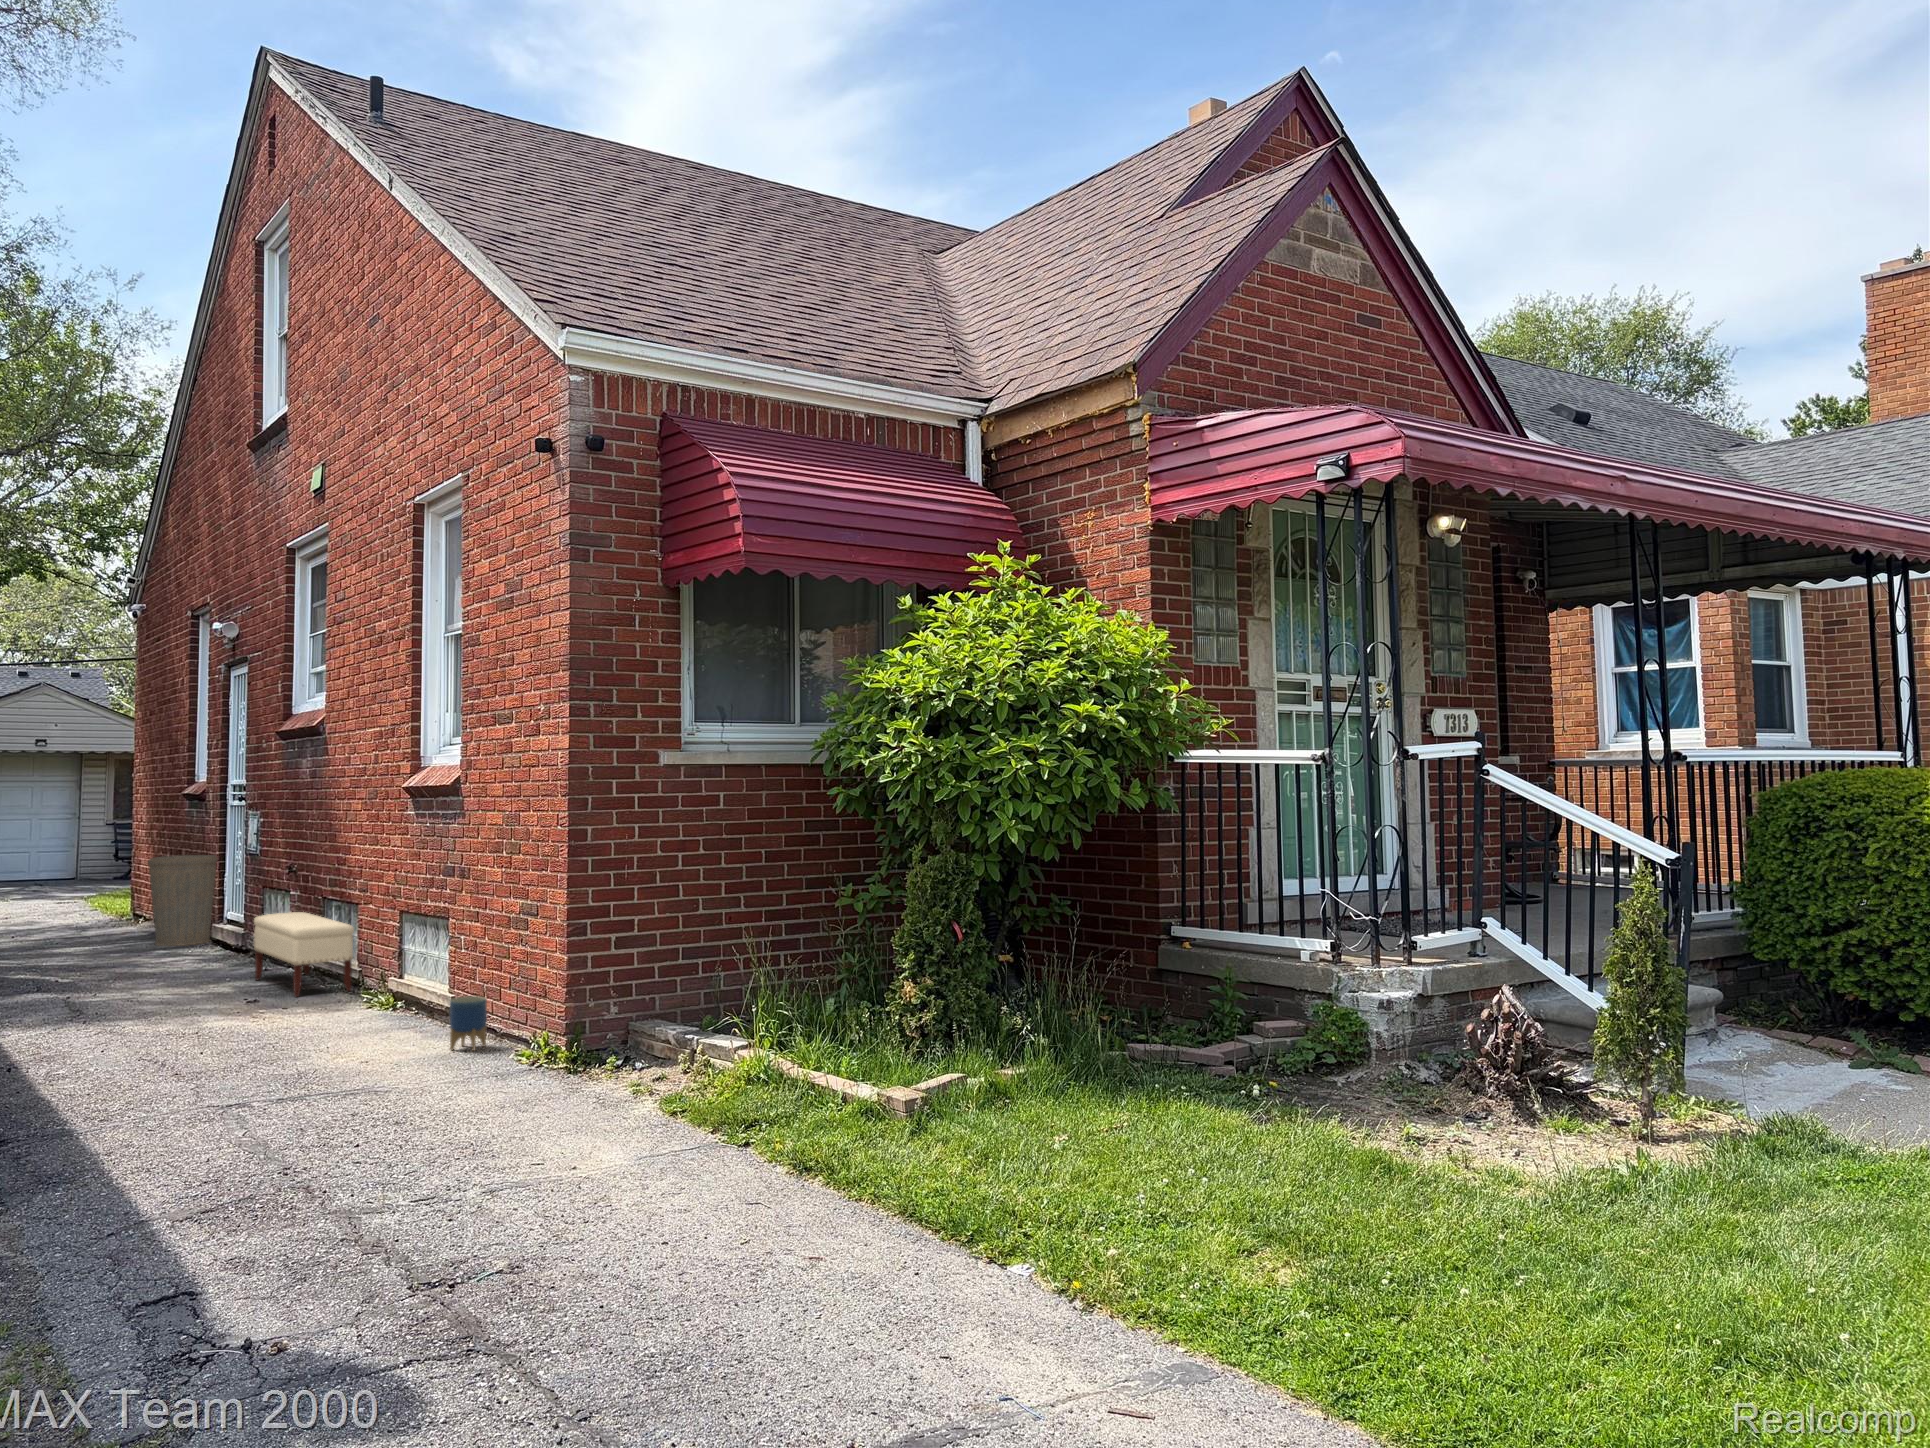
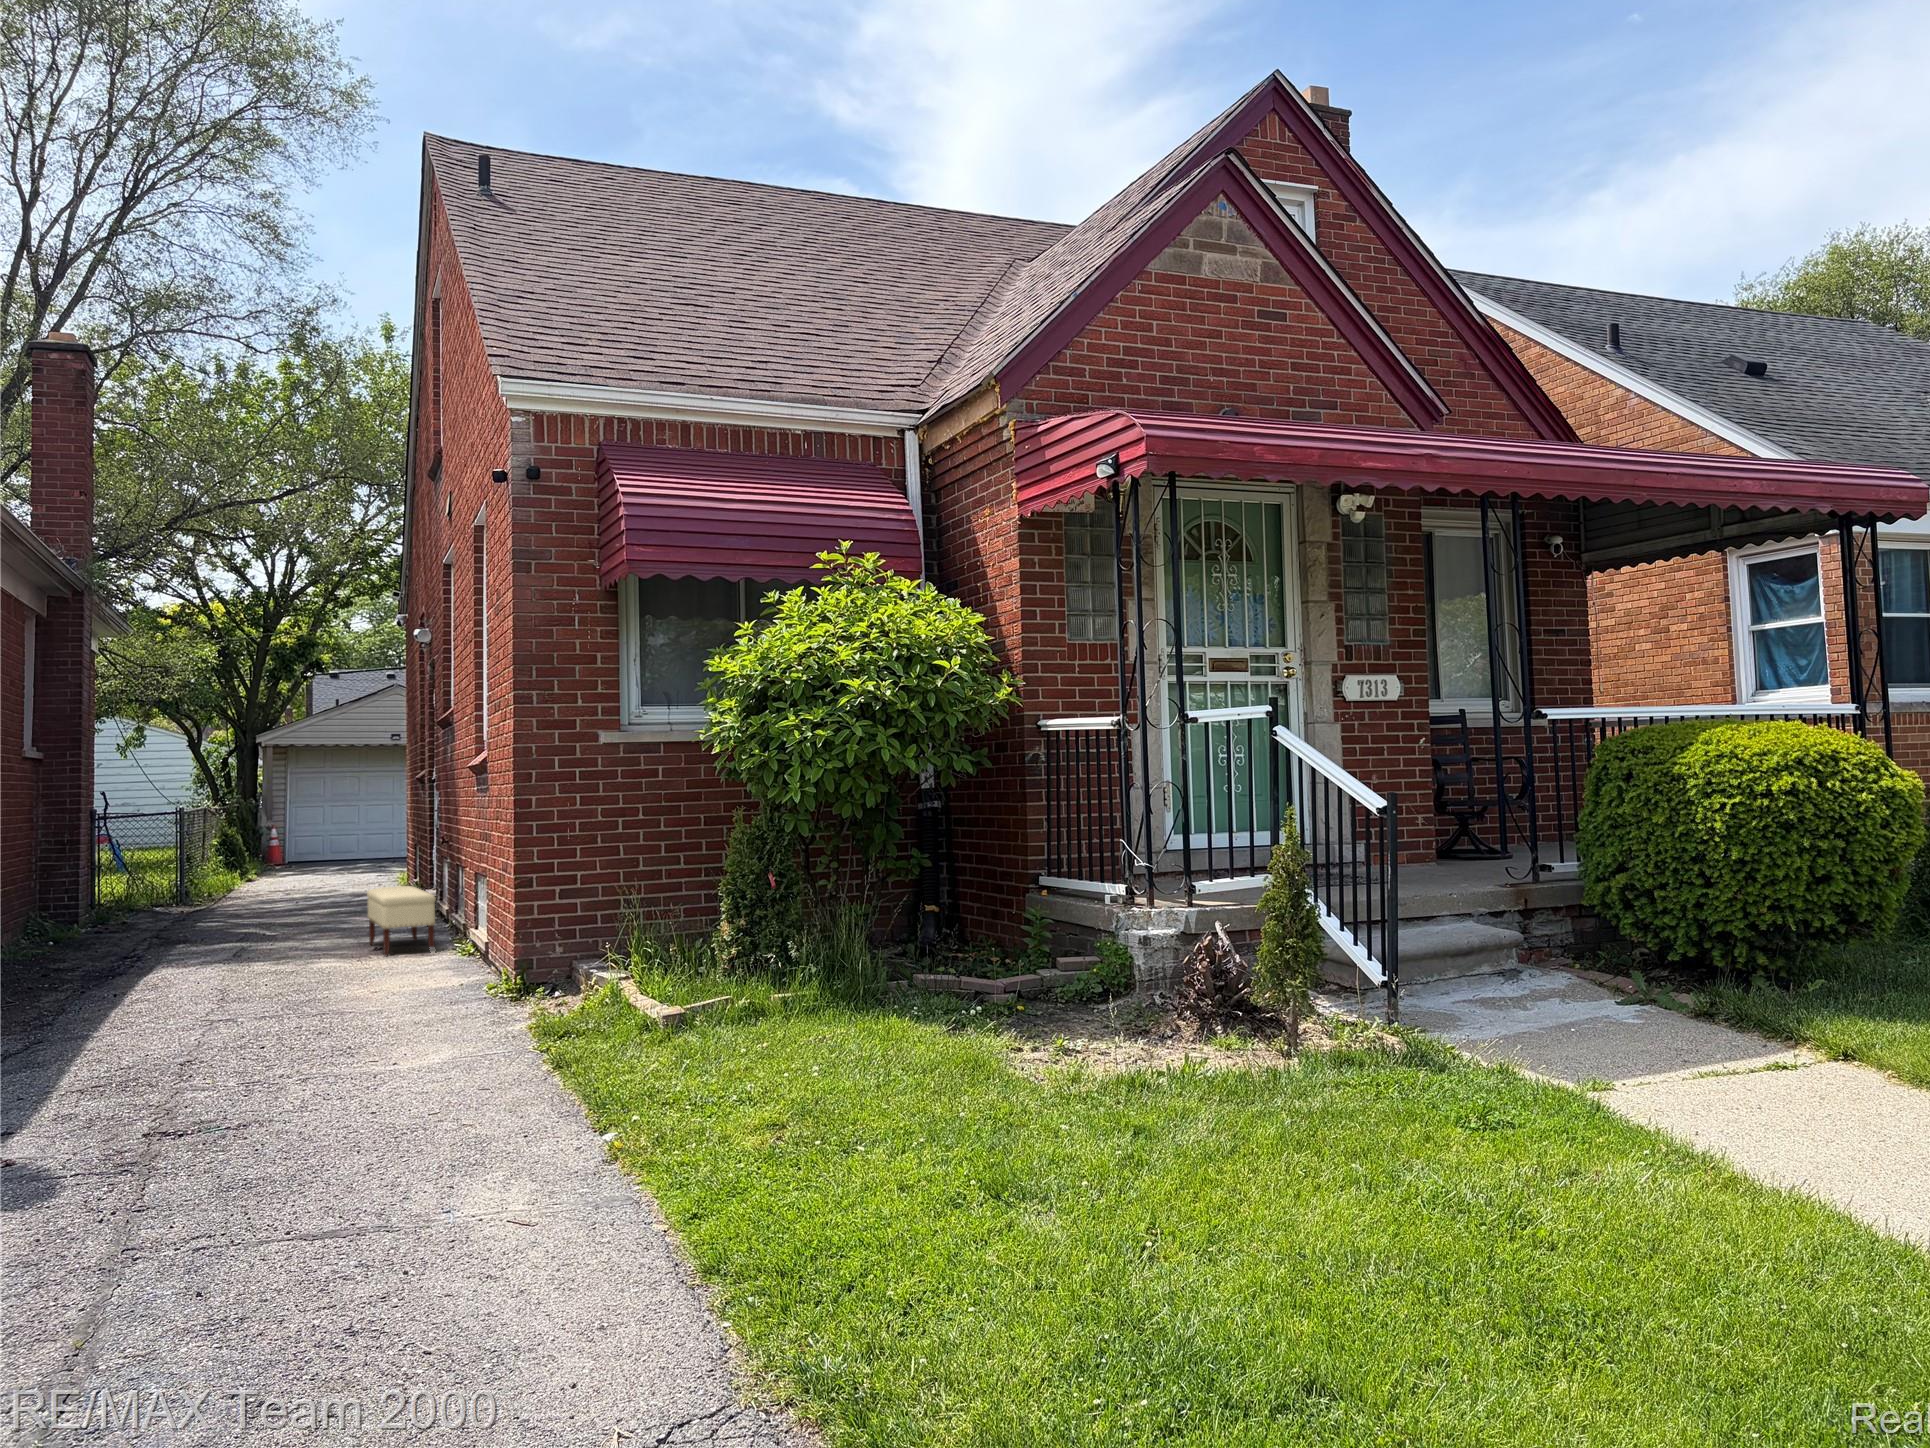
trash can: present [148,855,218,946] -> none [317,842,378,922]
planter: present [450,996,487,1051] -> none [451,946,484,991]

